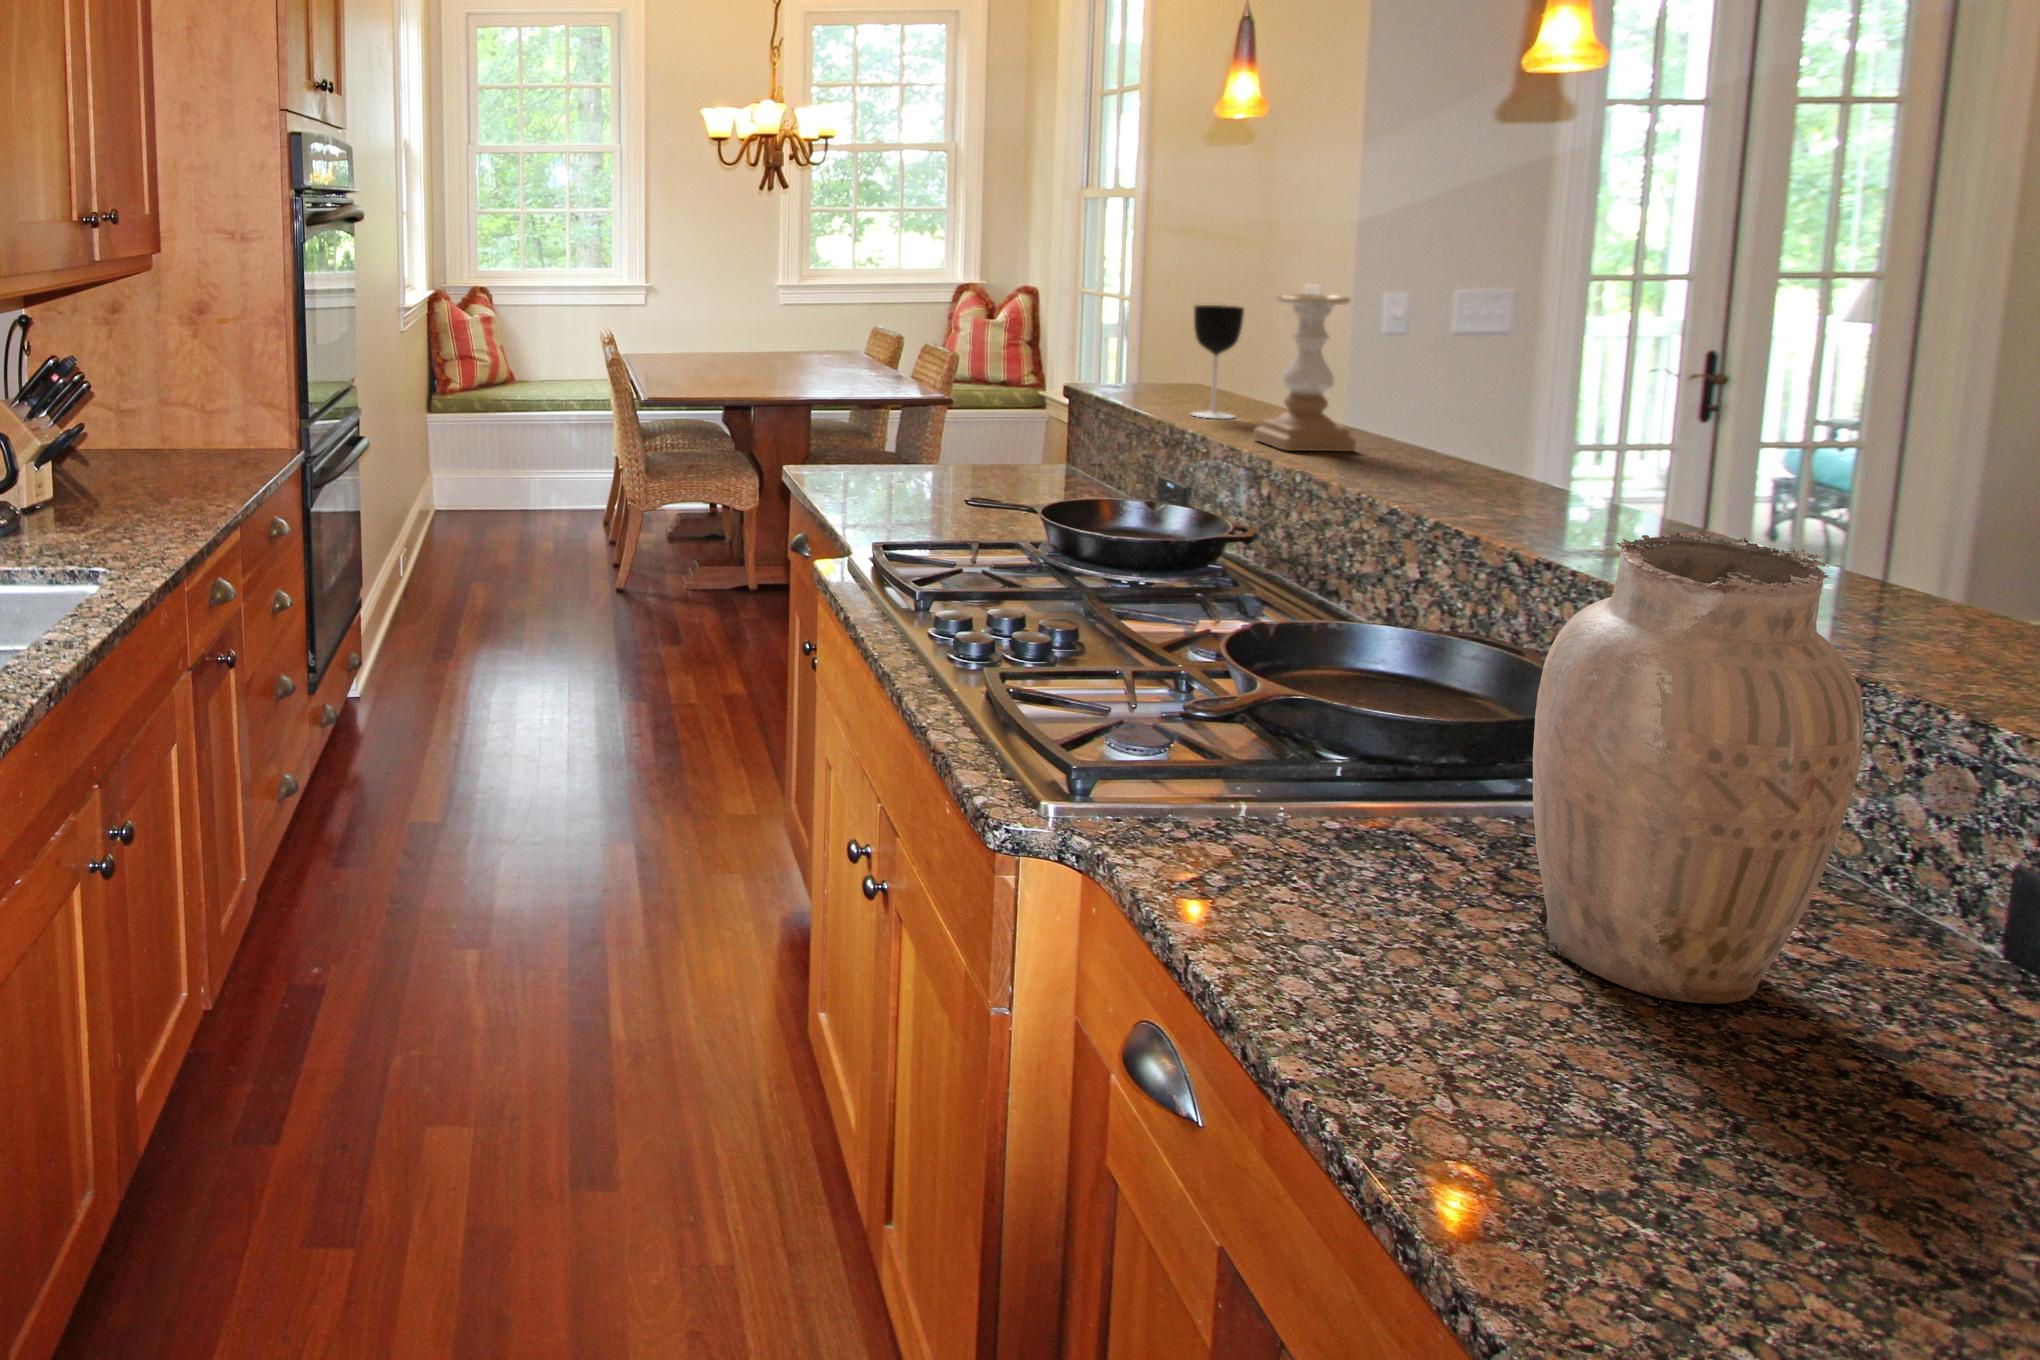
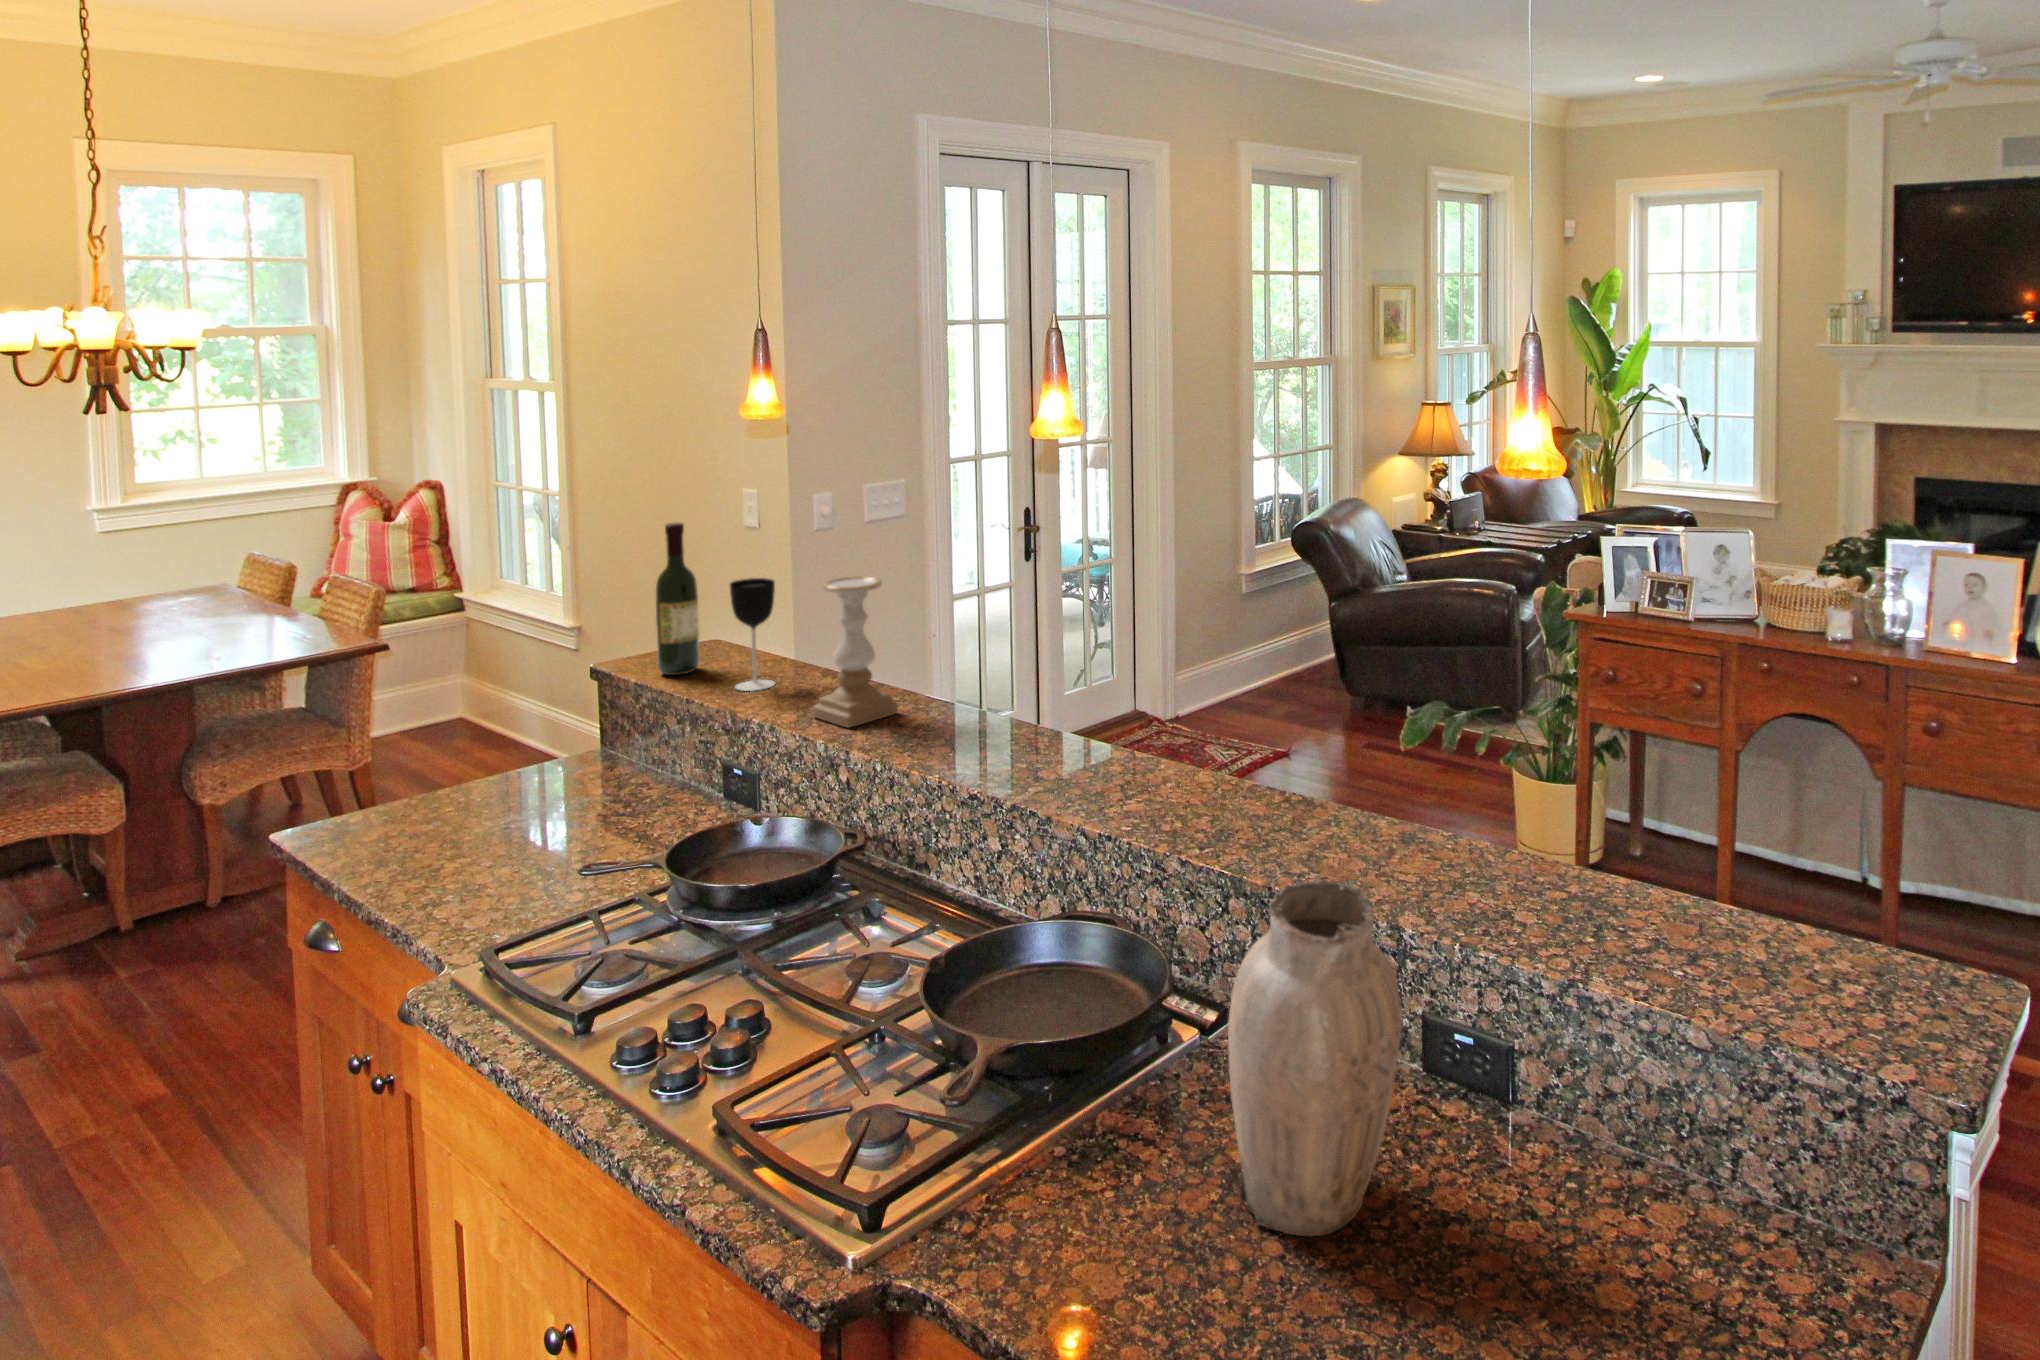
wine bottle: none [1124,249,1171,401] -> present [656,523,700,675]

